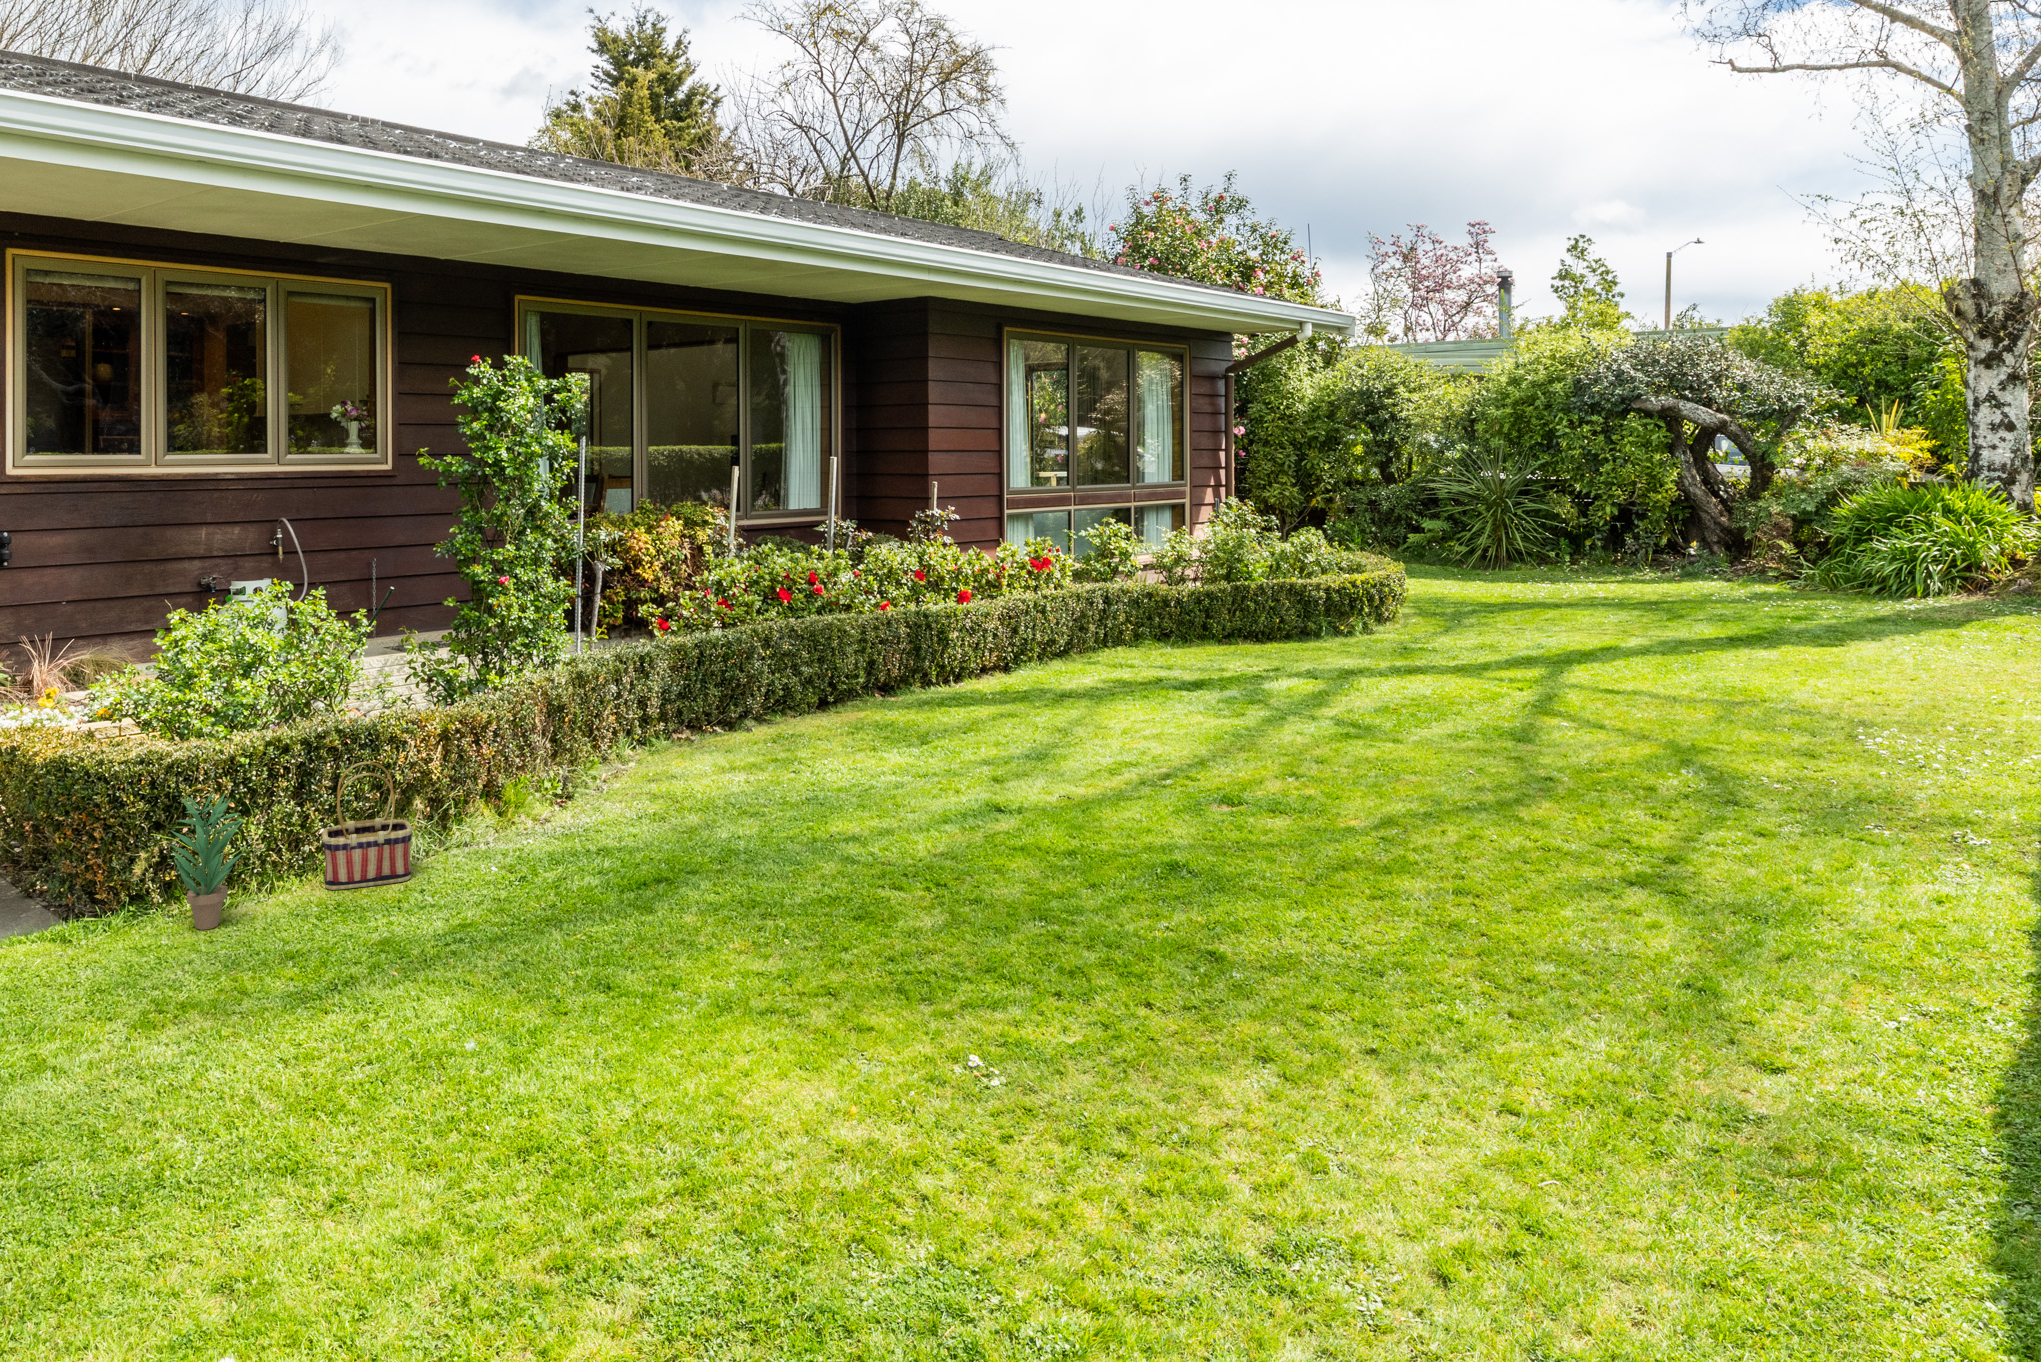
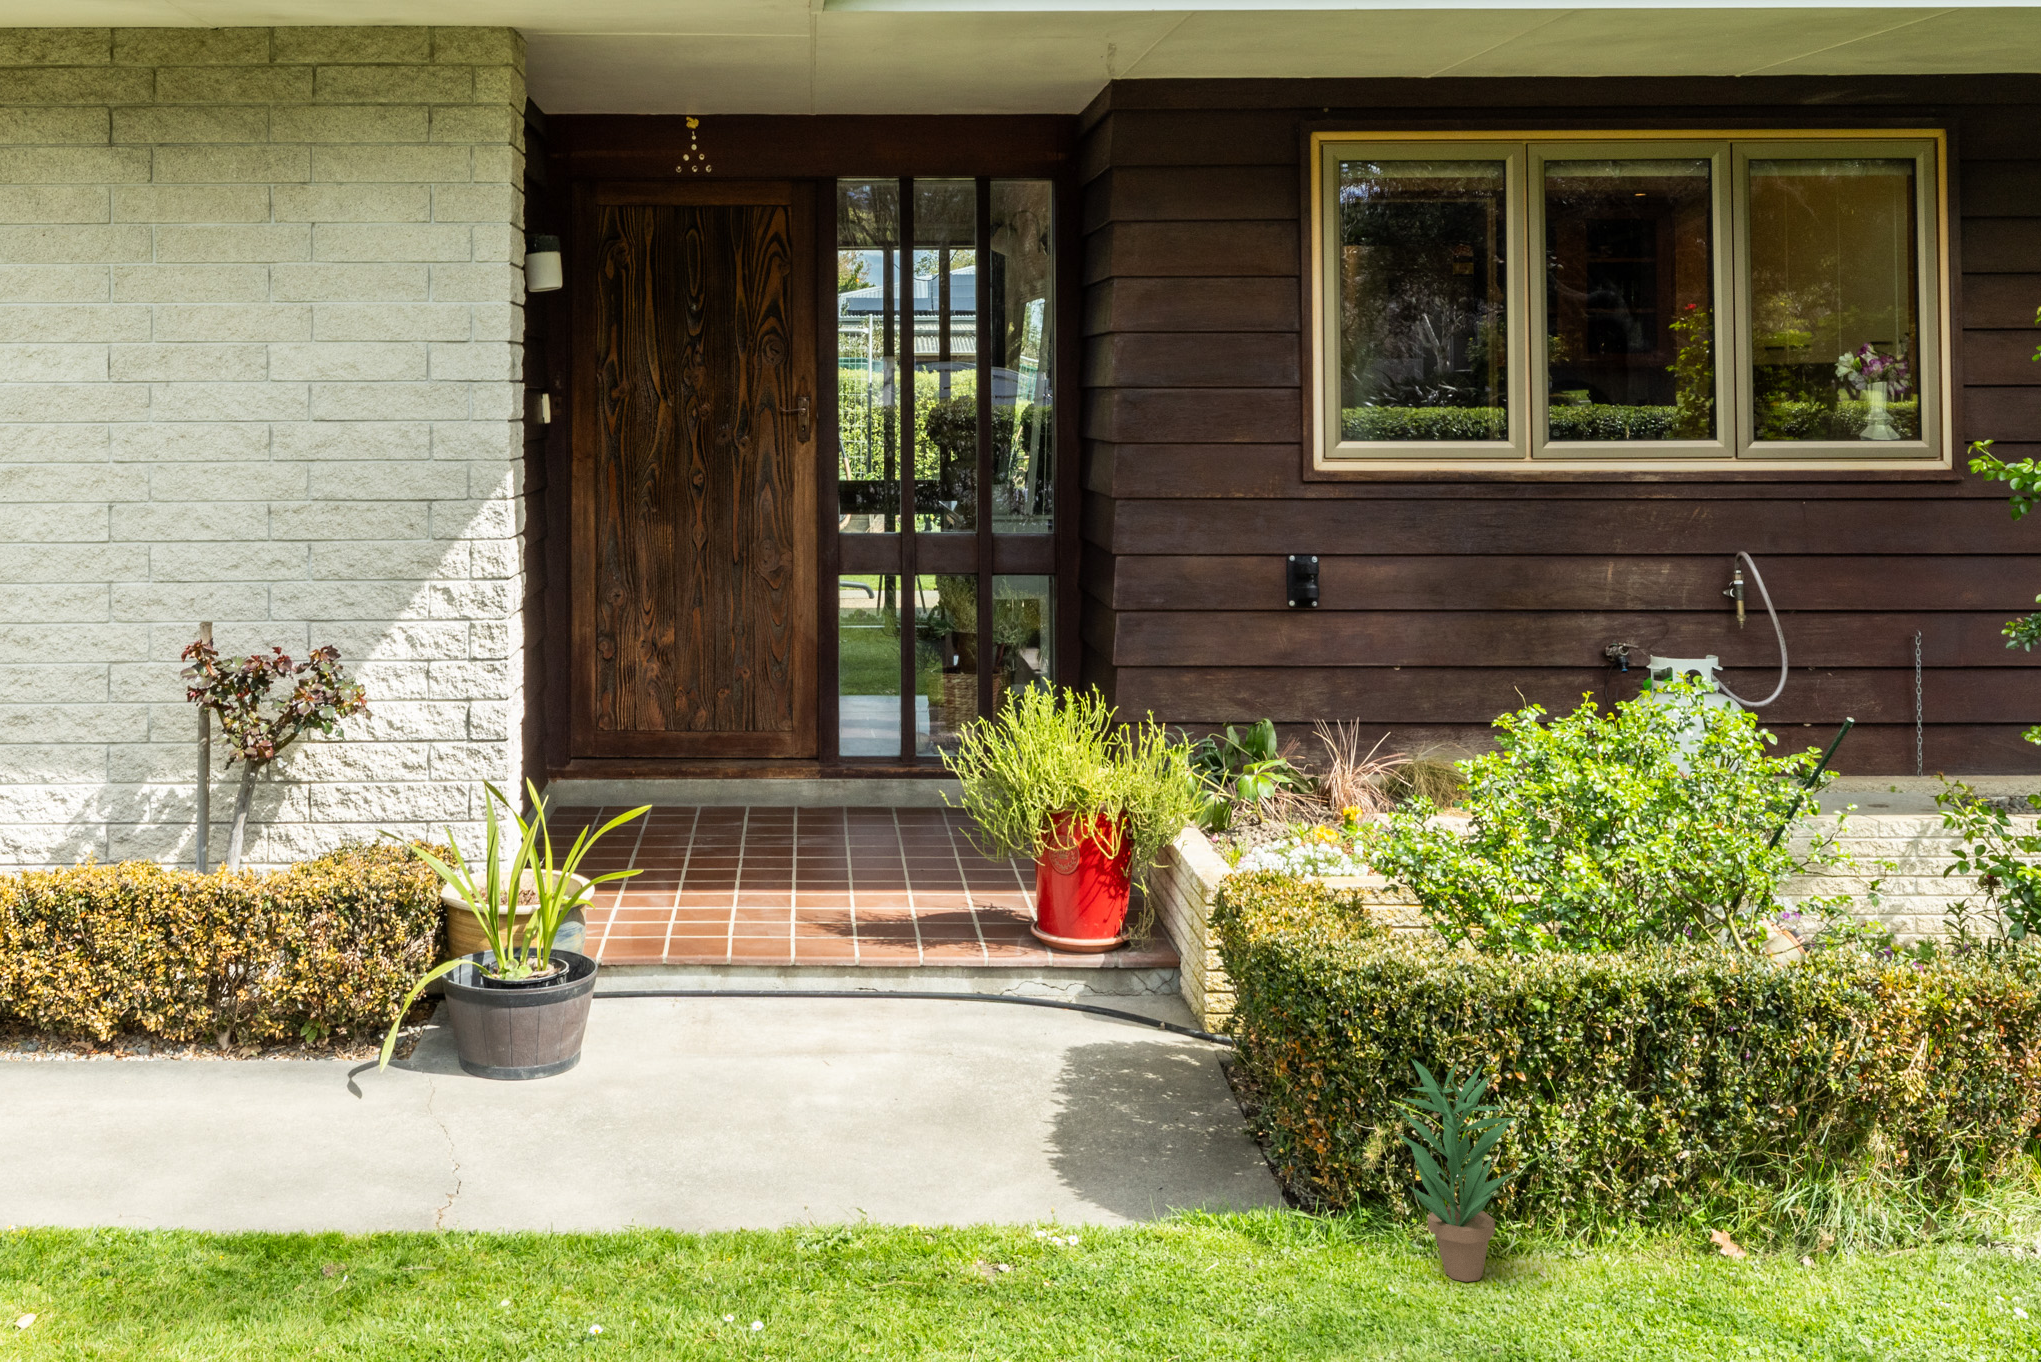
basket: present [322,762,413,890] -> none [1670,1052,1844,1289]

